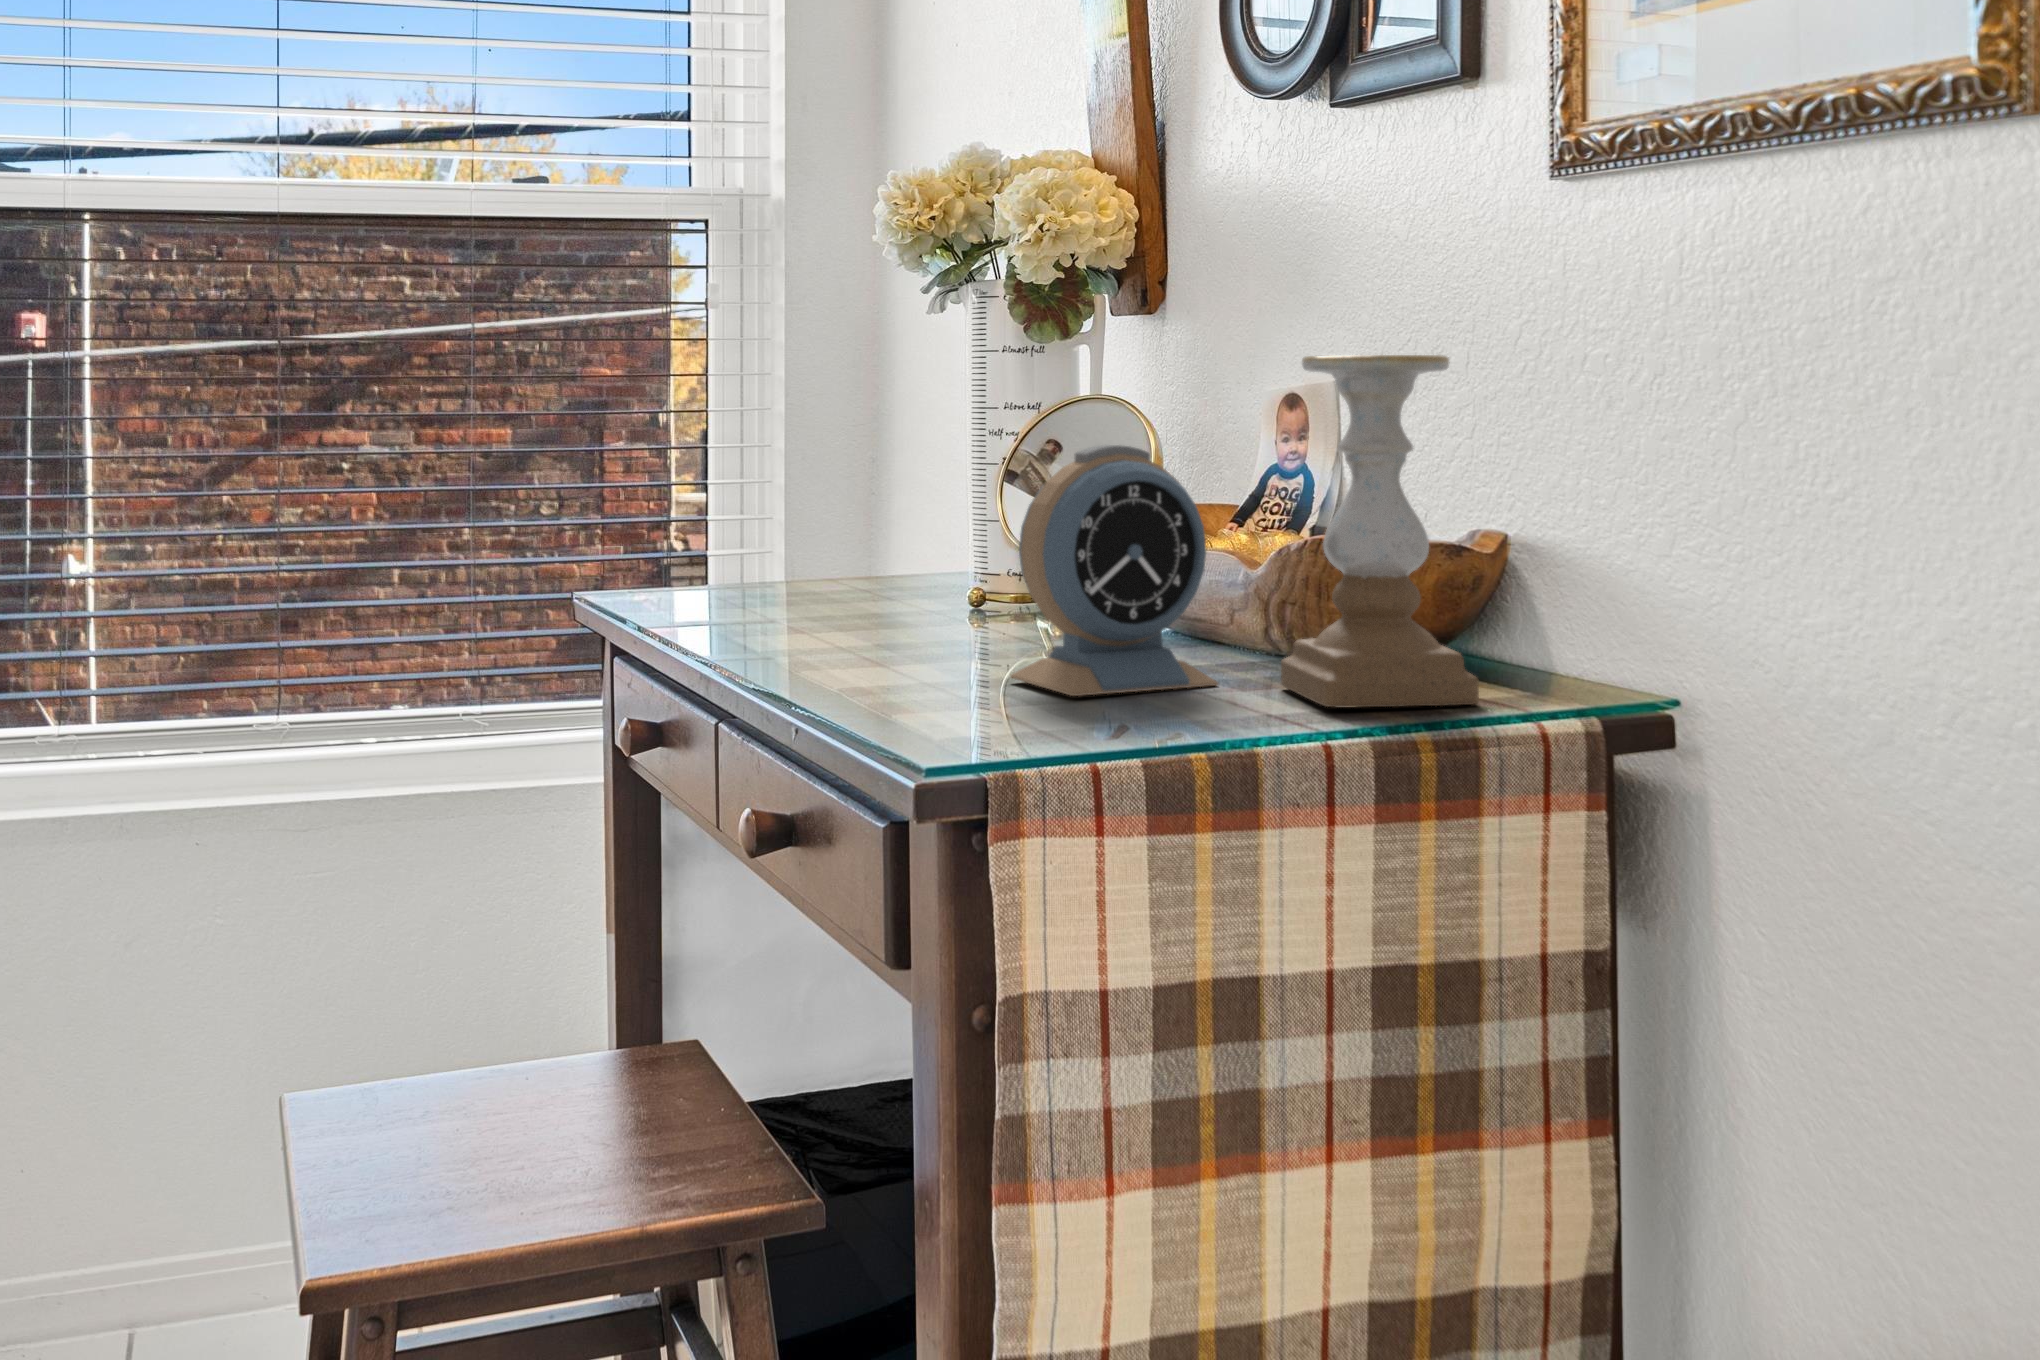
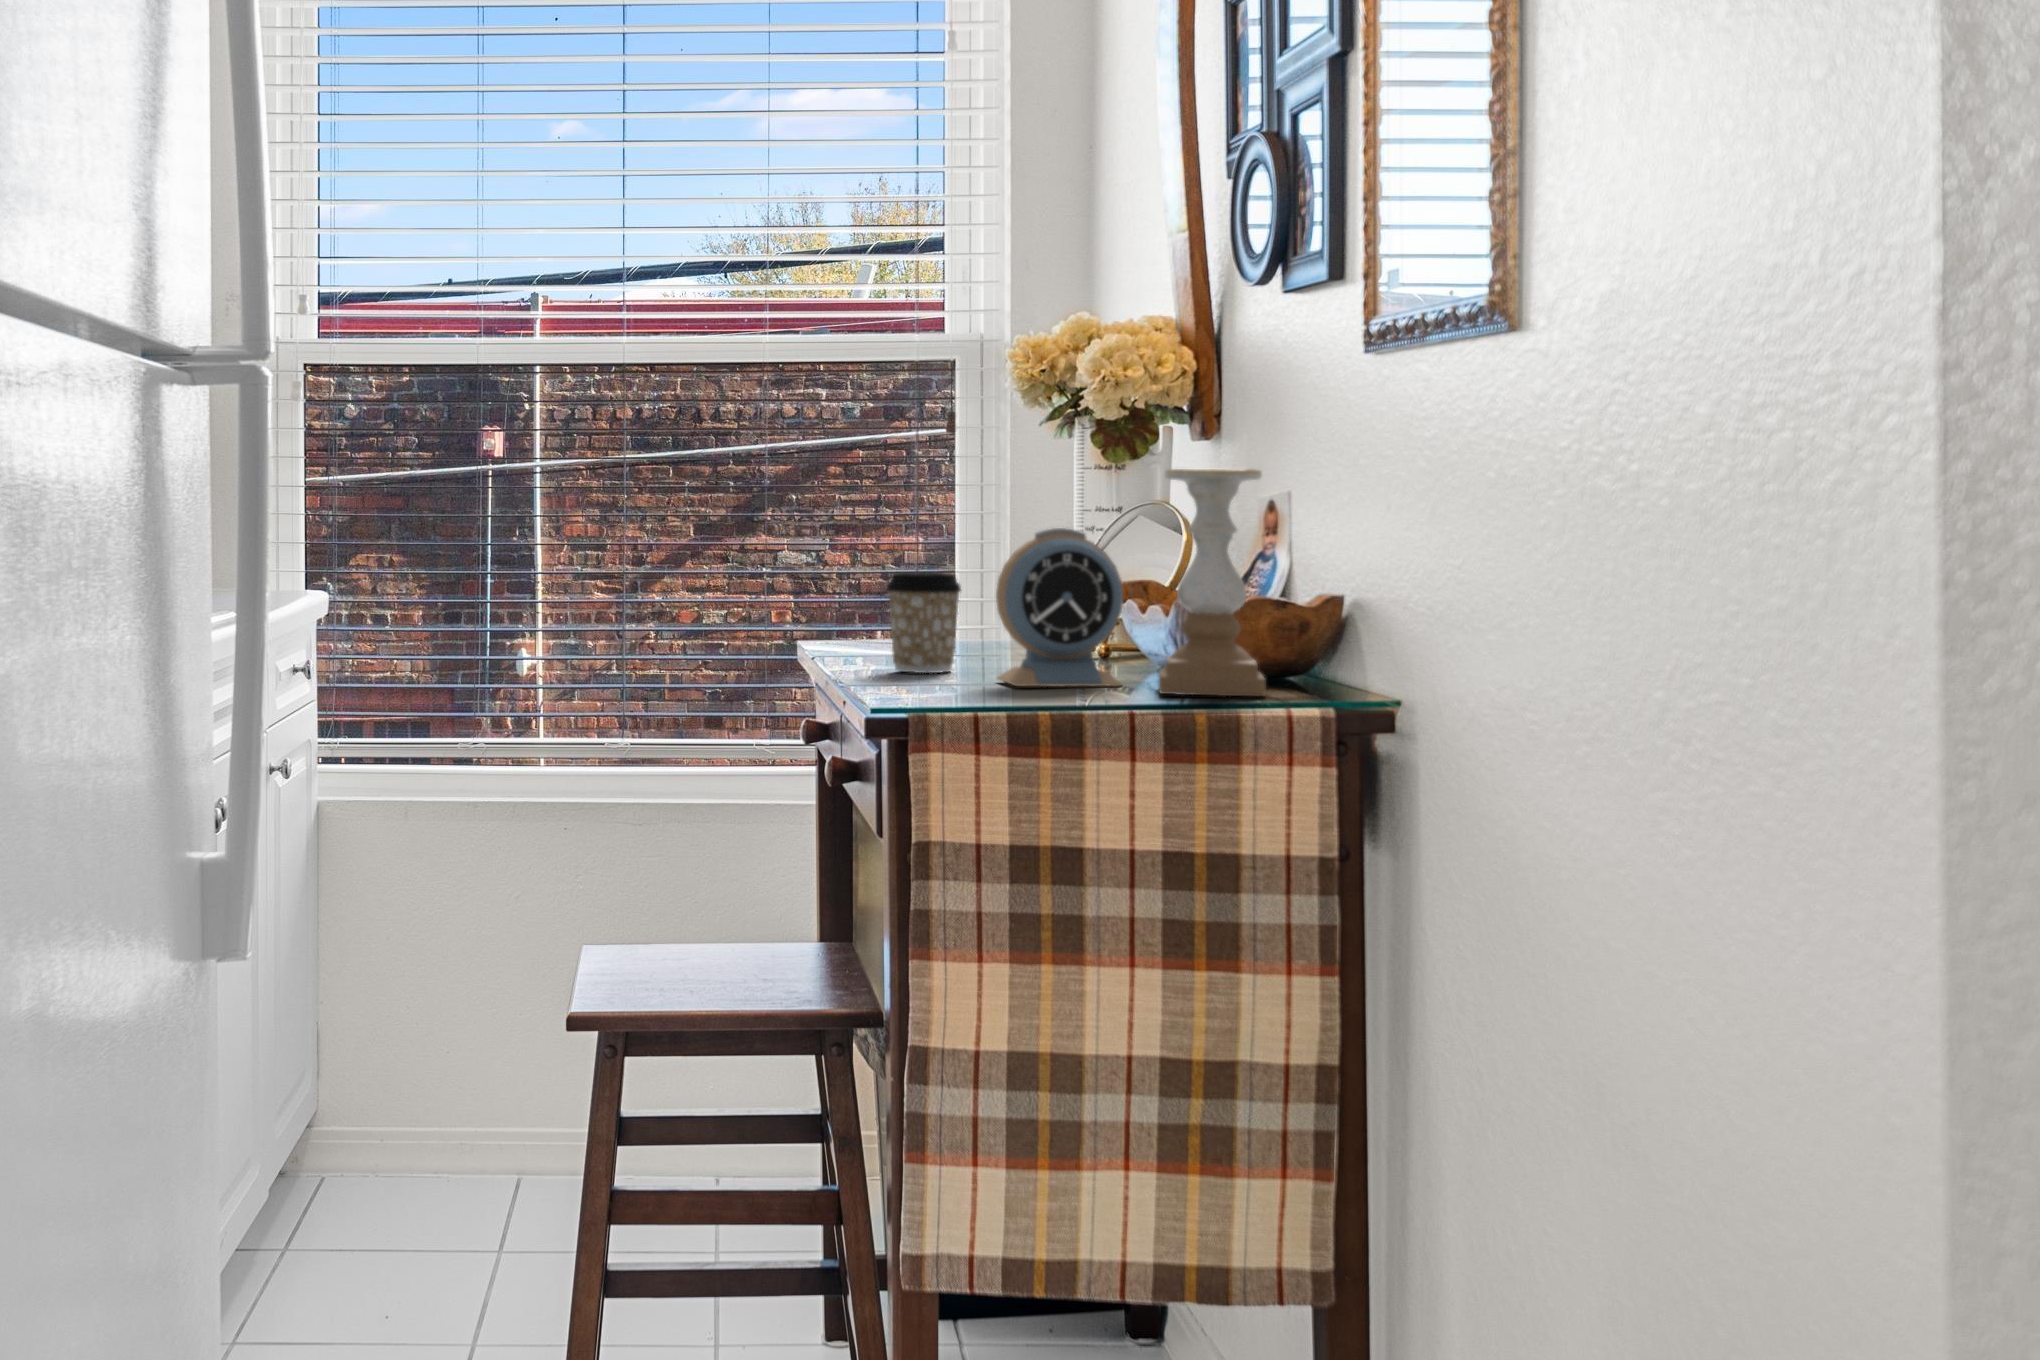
coffee cup: none [804,510,918,665] -> present [887,573,961,673]

